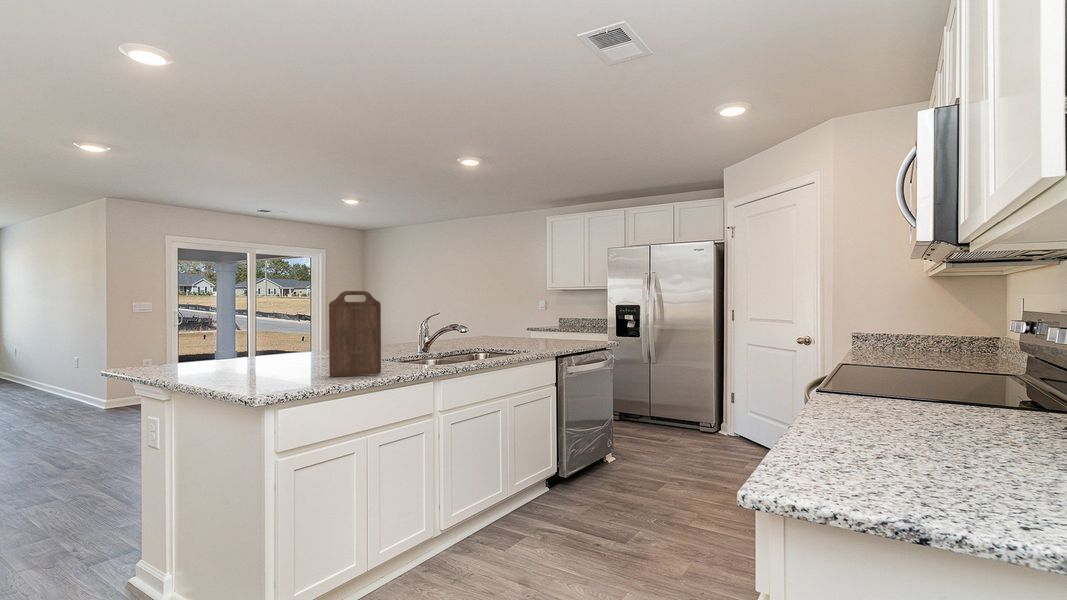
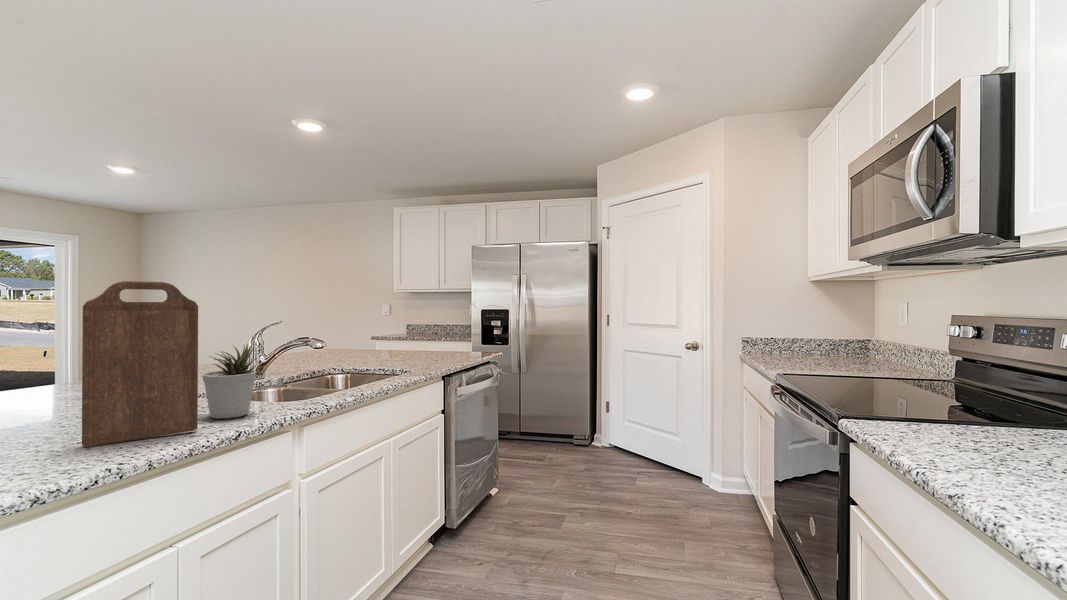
potted plant: none [385,325,415,370] -> present [202,344,257,419]

